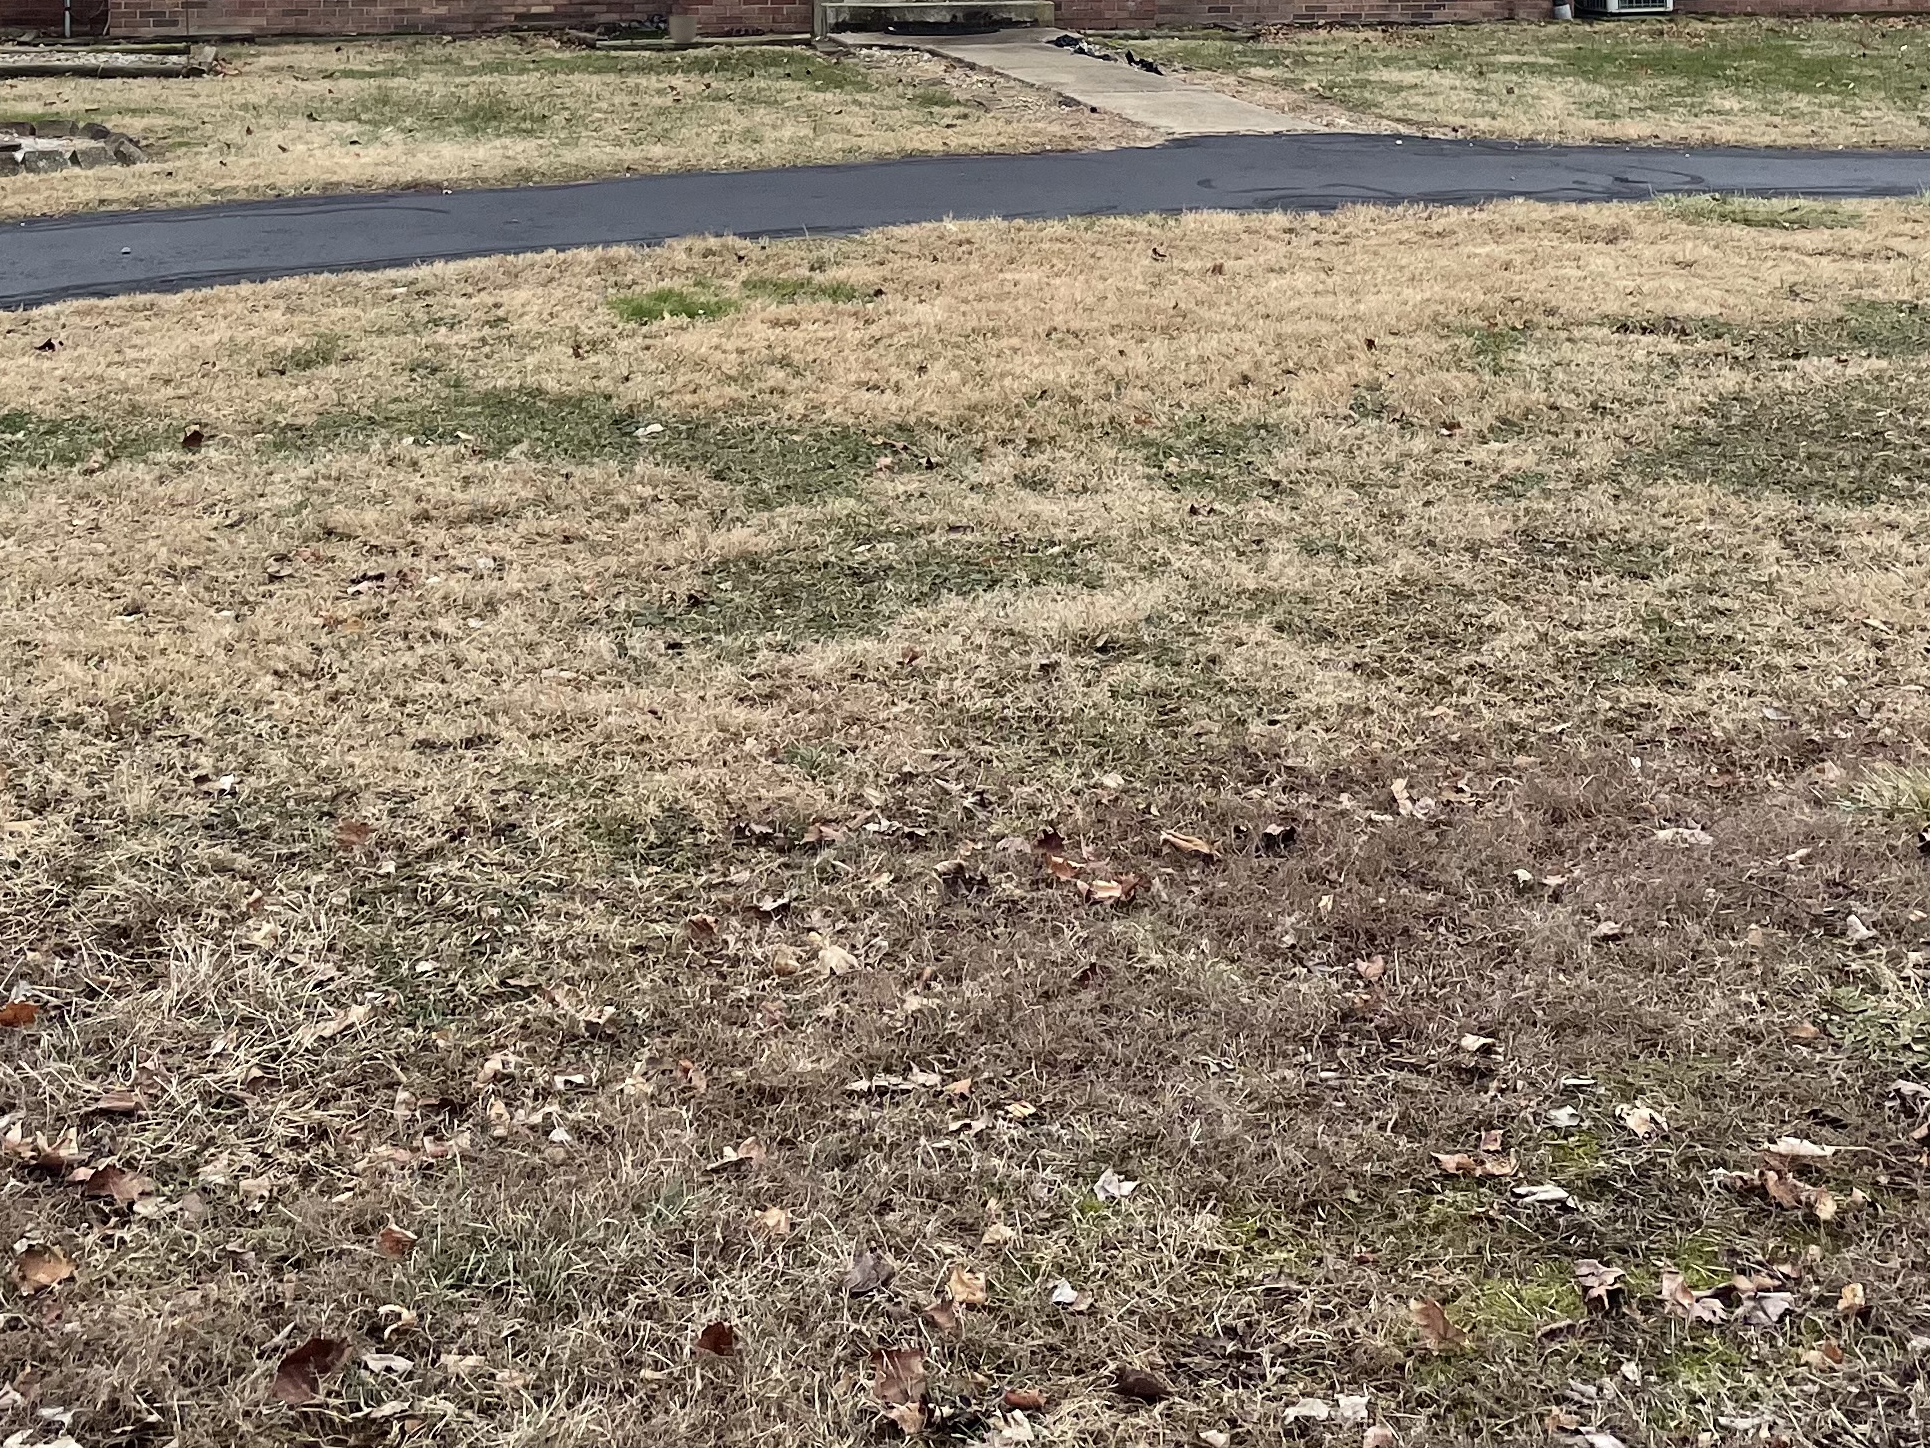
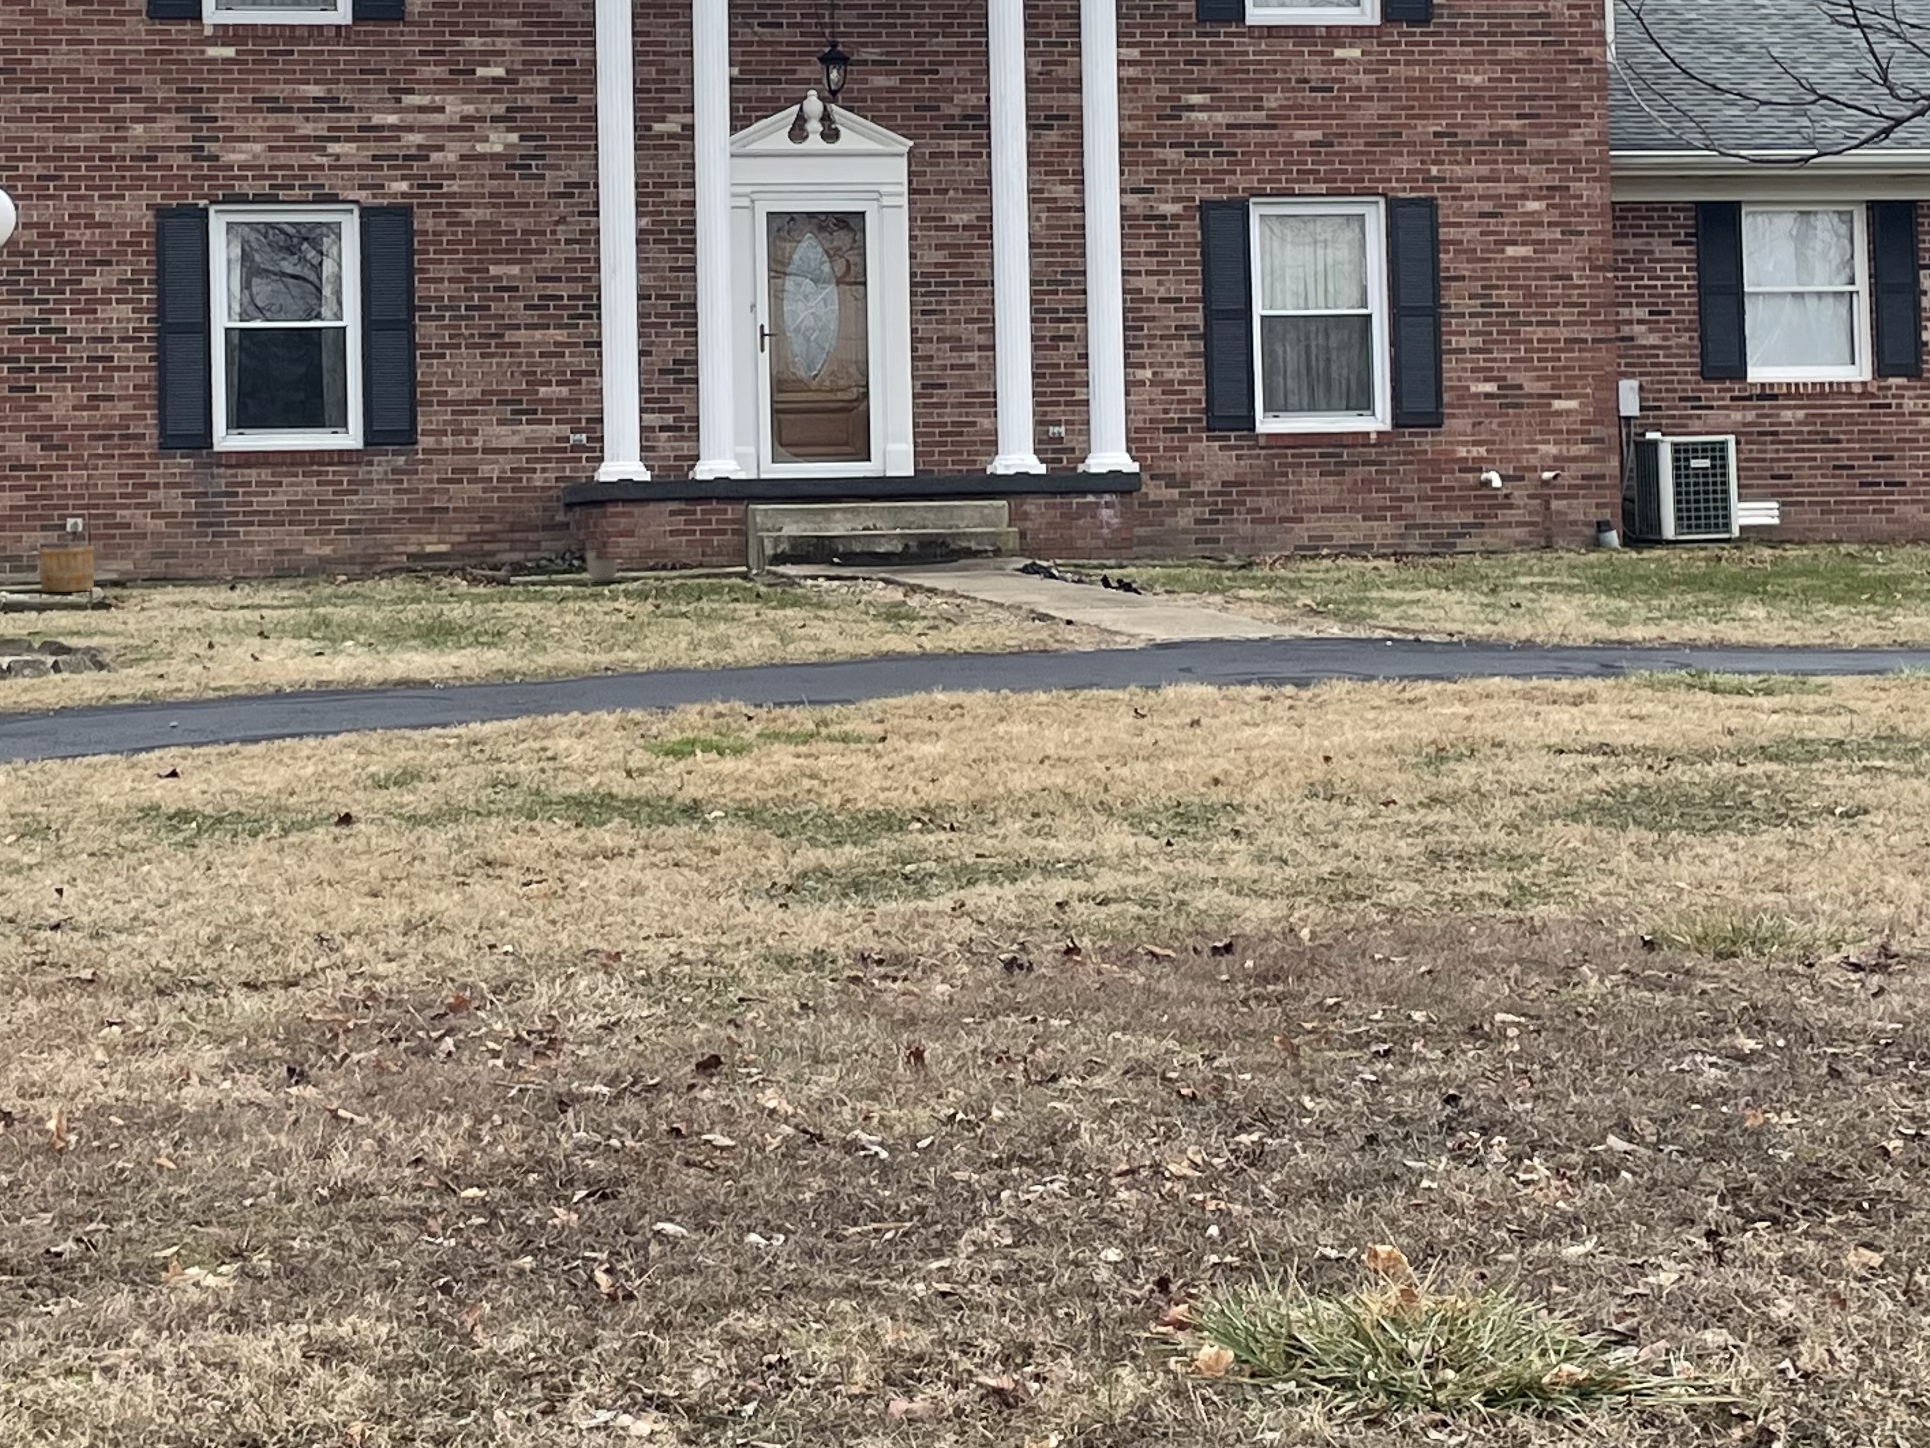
wooden bucket: none [174,5,227,47] -> present [38,546,94,592]

